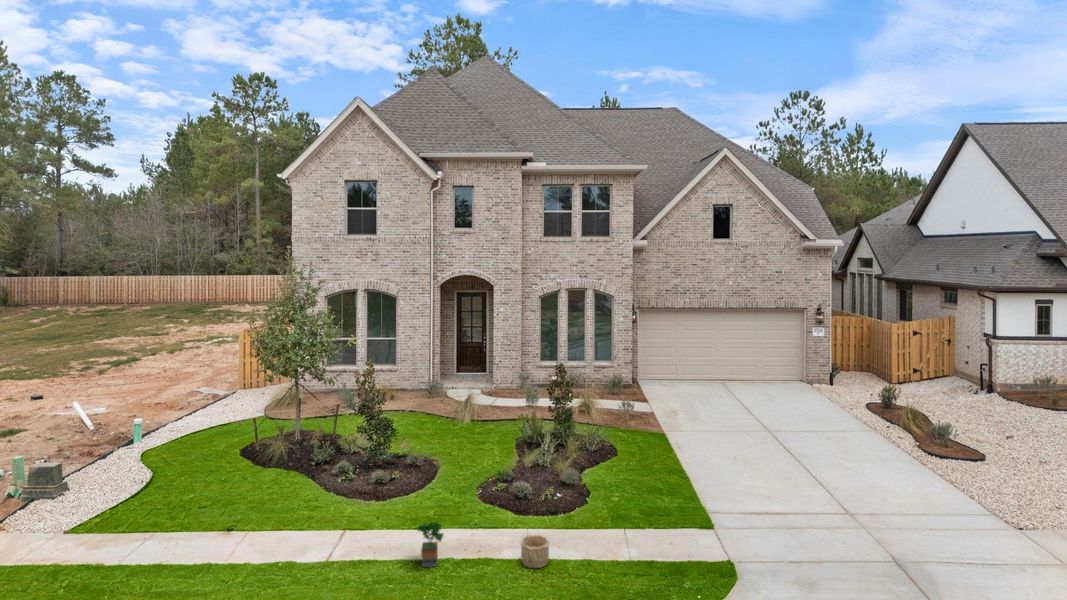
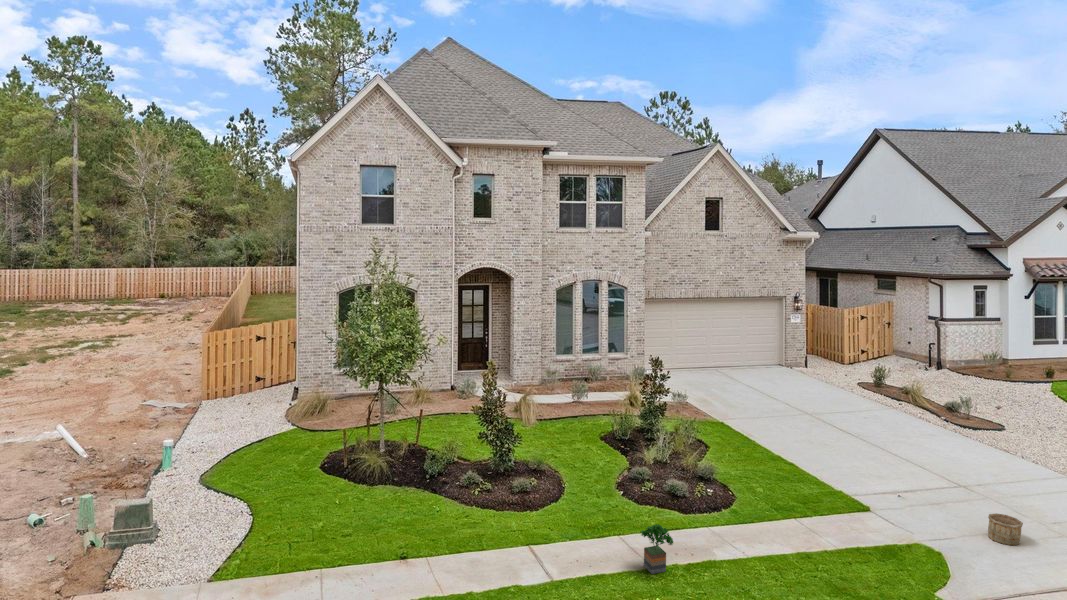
wooden bucket: present [521,535,549,568] -> present [988,513,1023,545]

